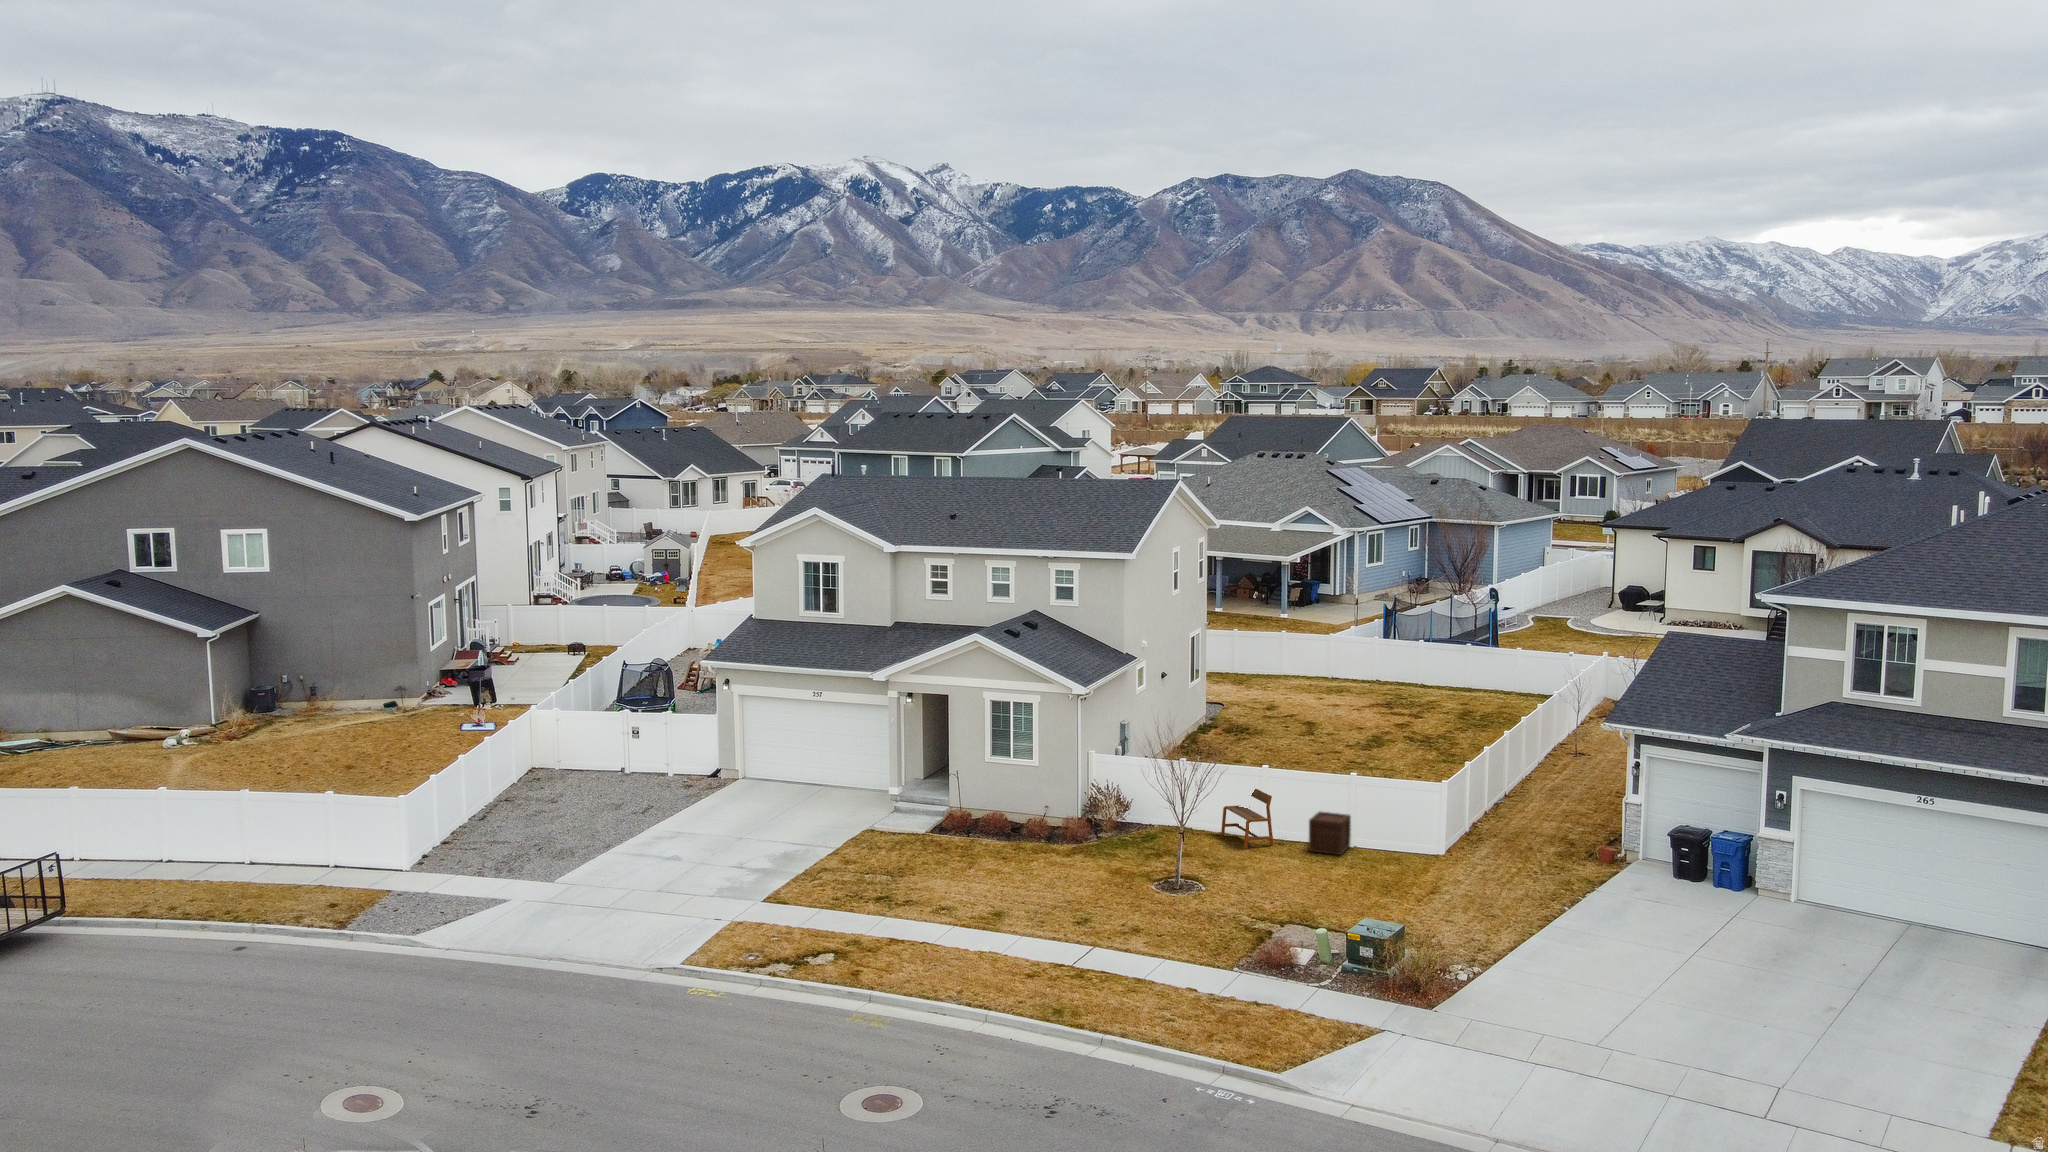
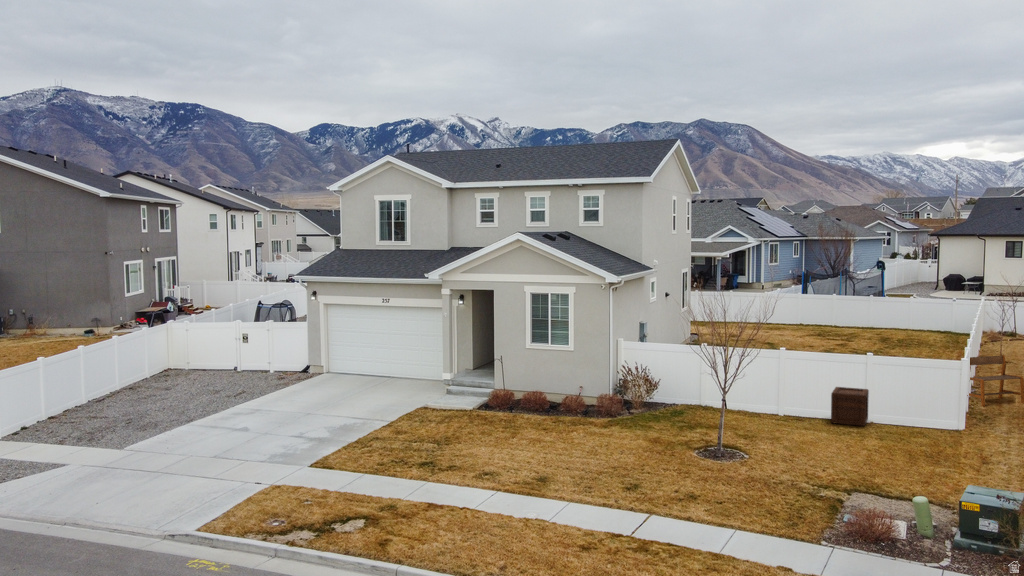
bench: present [1221,789,1273,849] -> present [967,355,1024,406]

